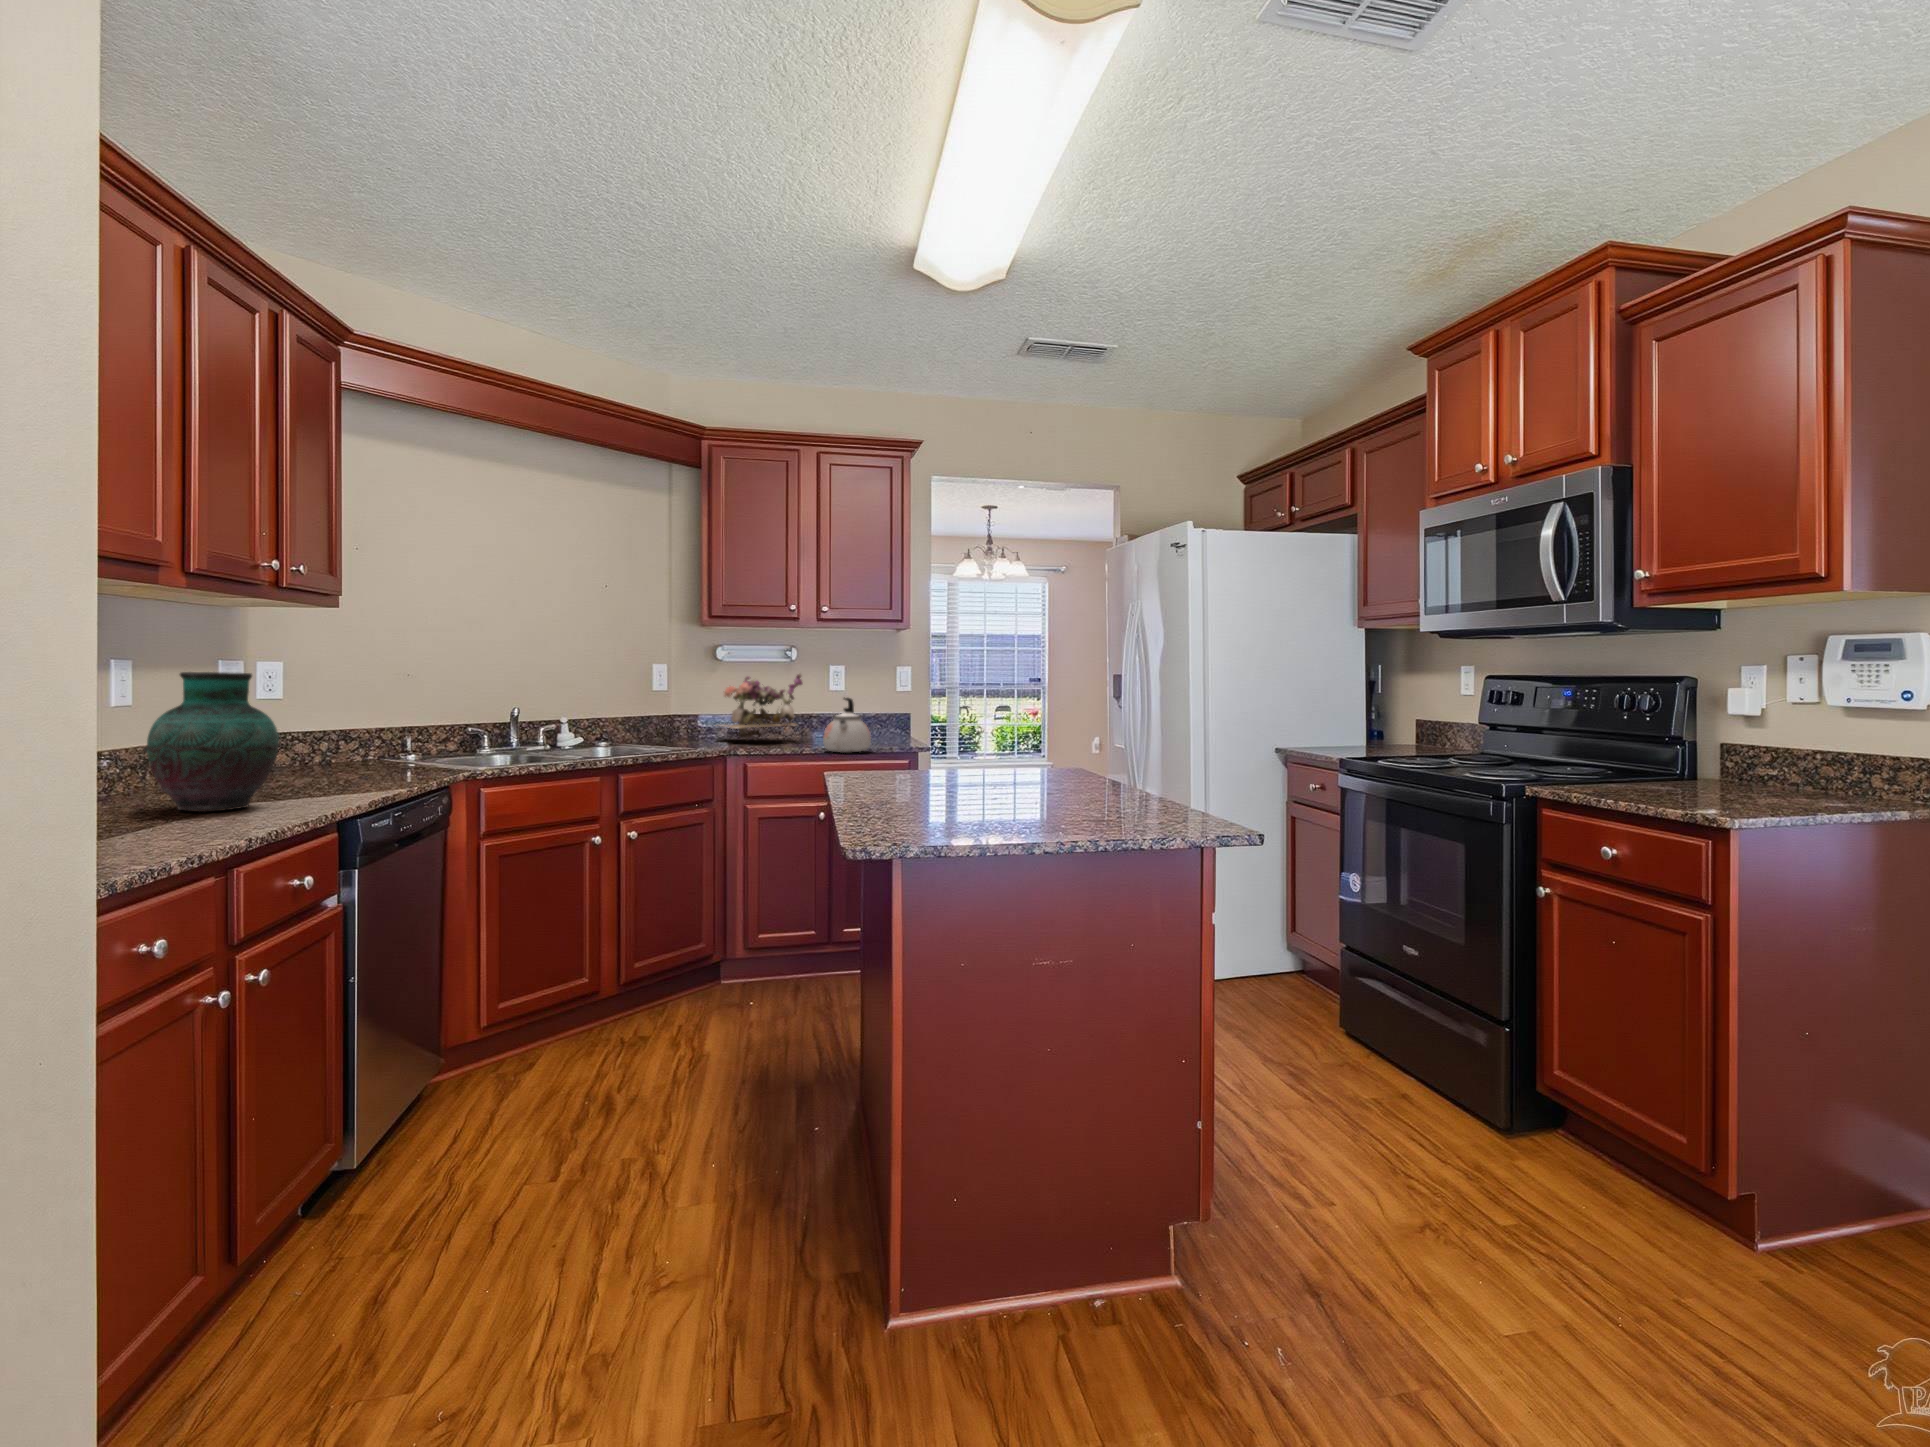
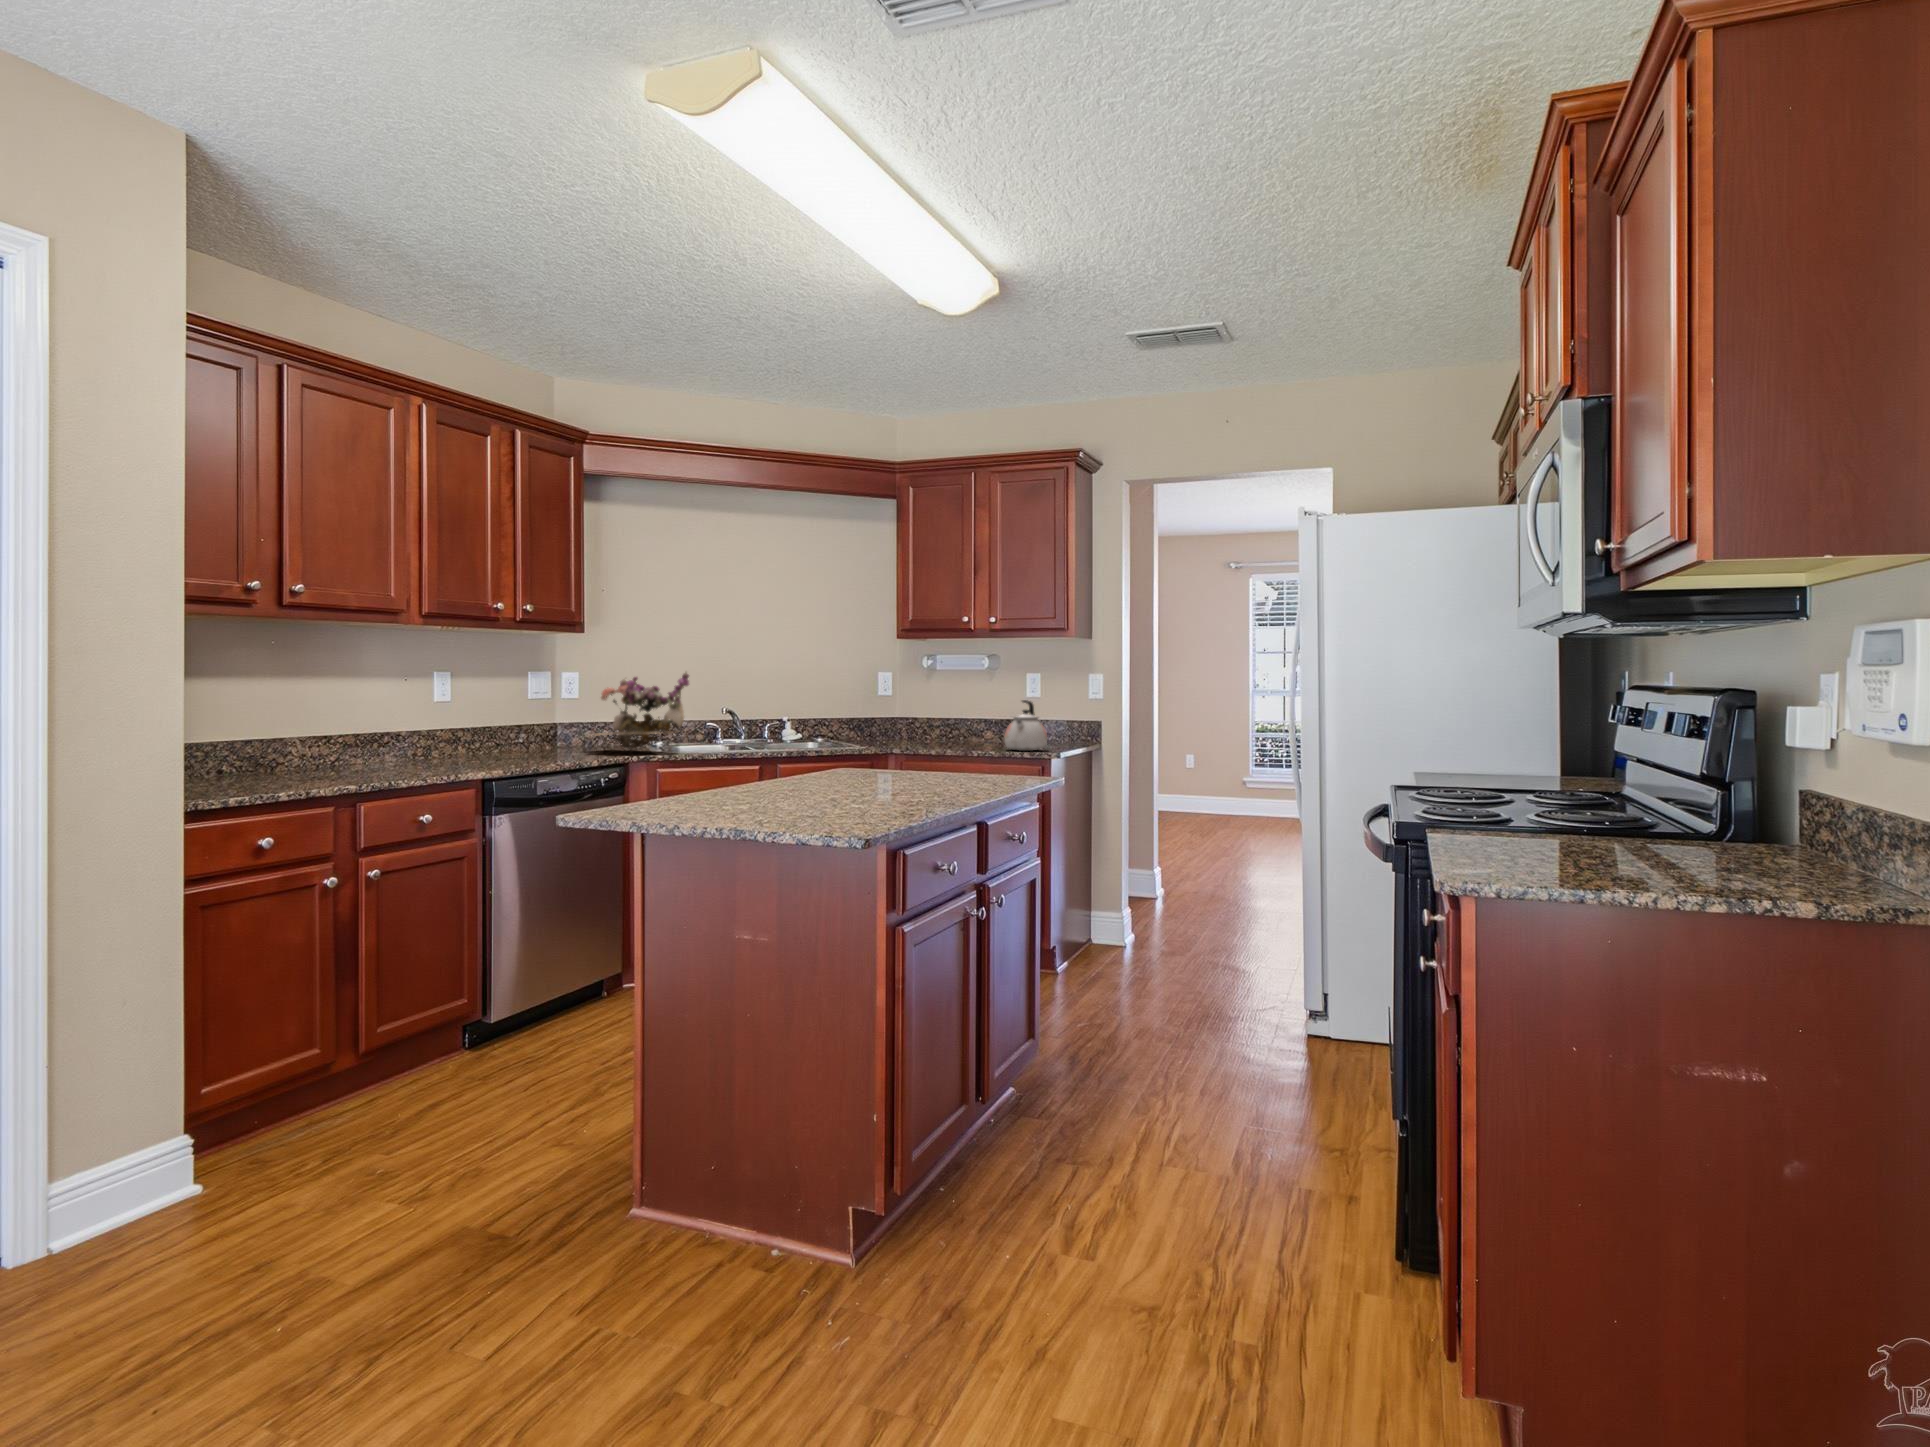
vase: present [147,672,279,812] -> none [468,667,550,768]
flower arrangement: present [722,674,803,739] -> present [593,672,689,750]

